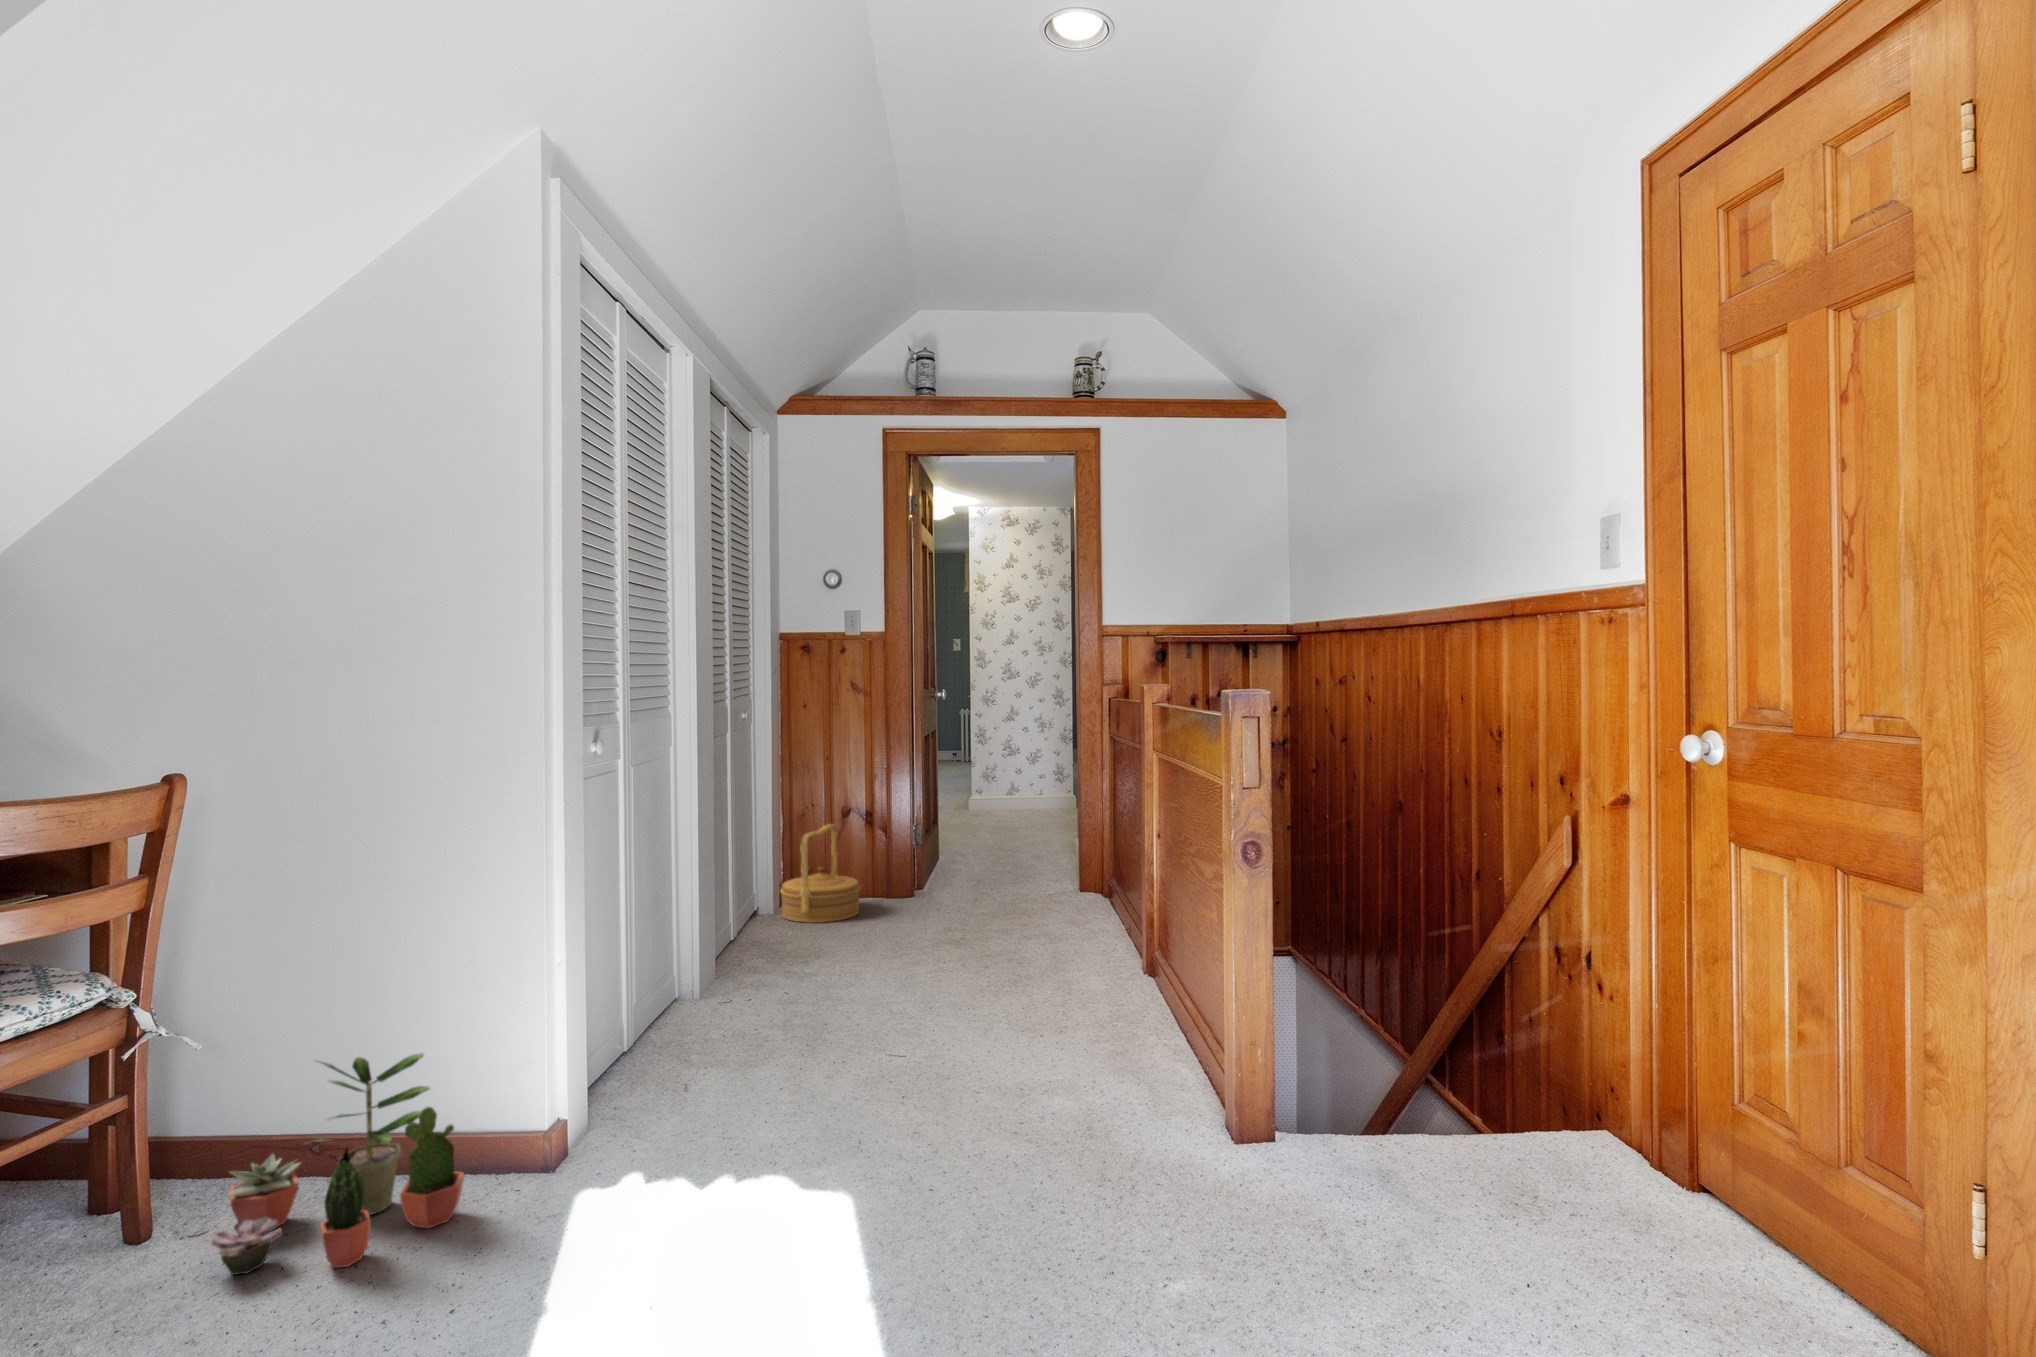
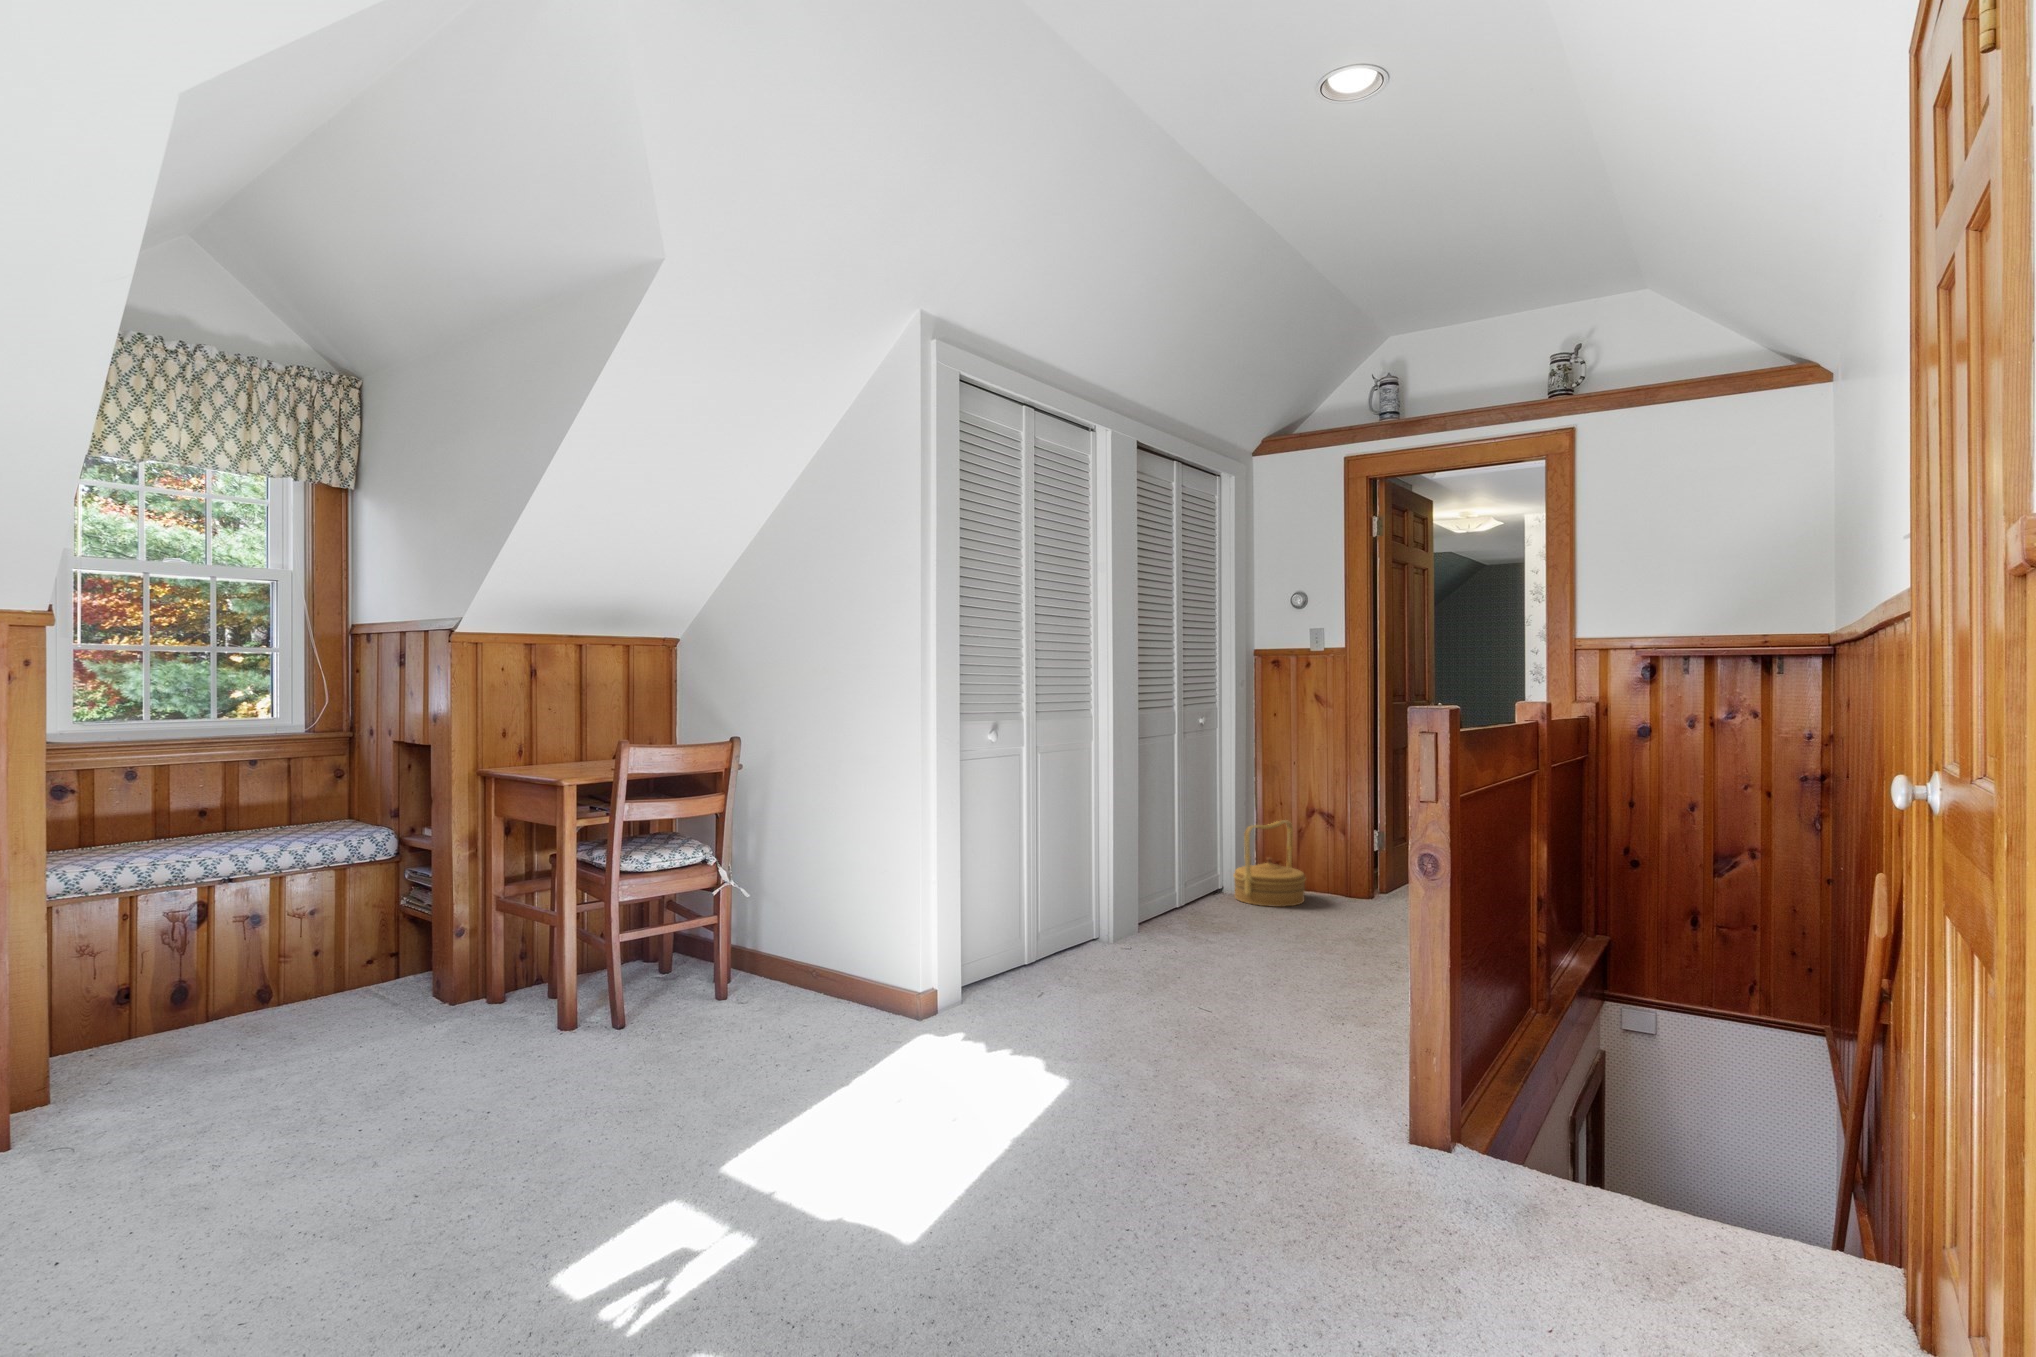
potted plant: present [212,1053,464,1275] -> none [733,914,860,1036]

